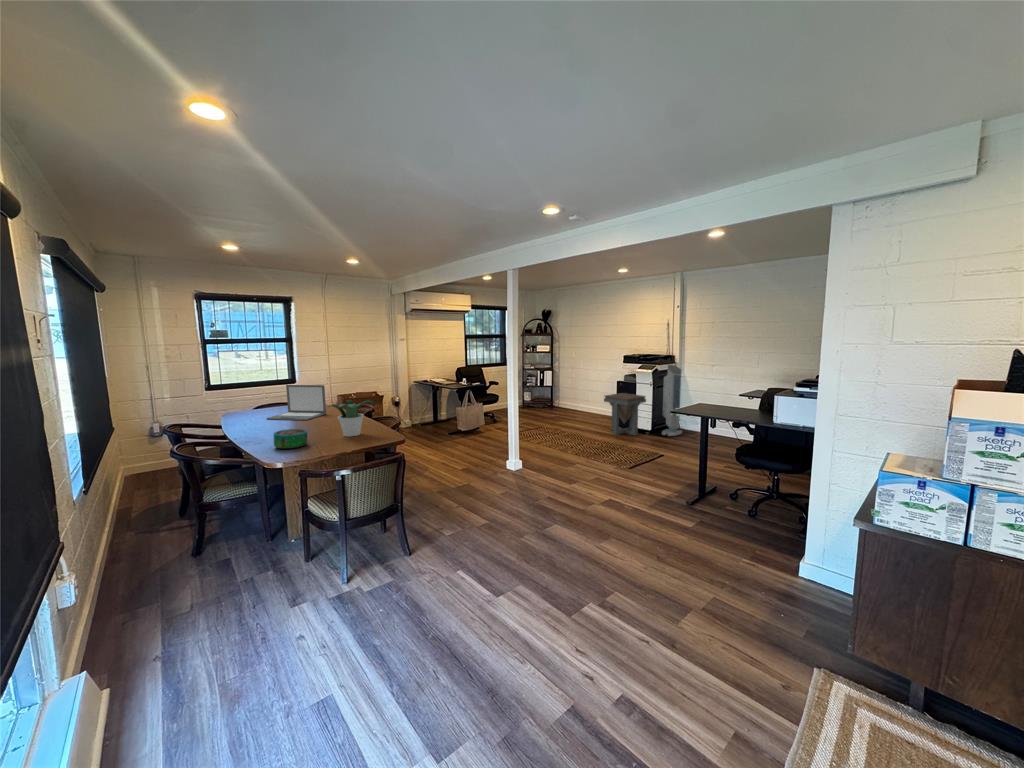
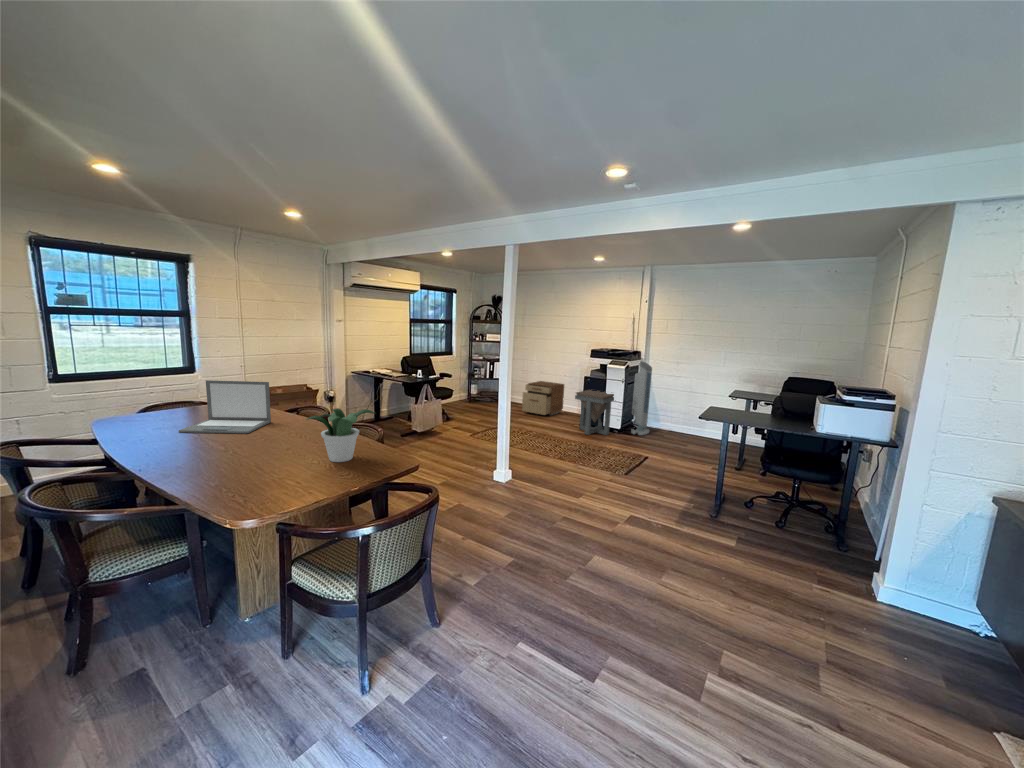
filing cabinet: none [565,387,606,419] -> present [522,381,564,415]
decorative bowl: present [274,429,307,449] -> none [230,456,284,491]

